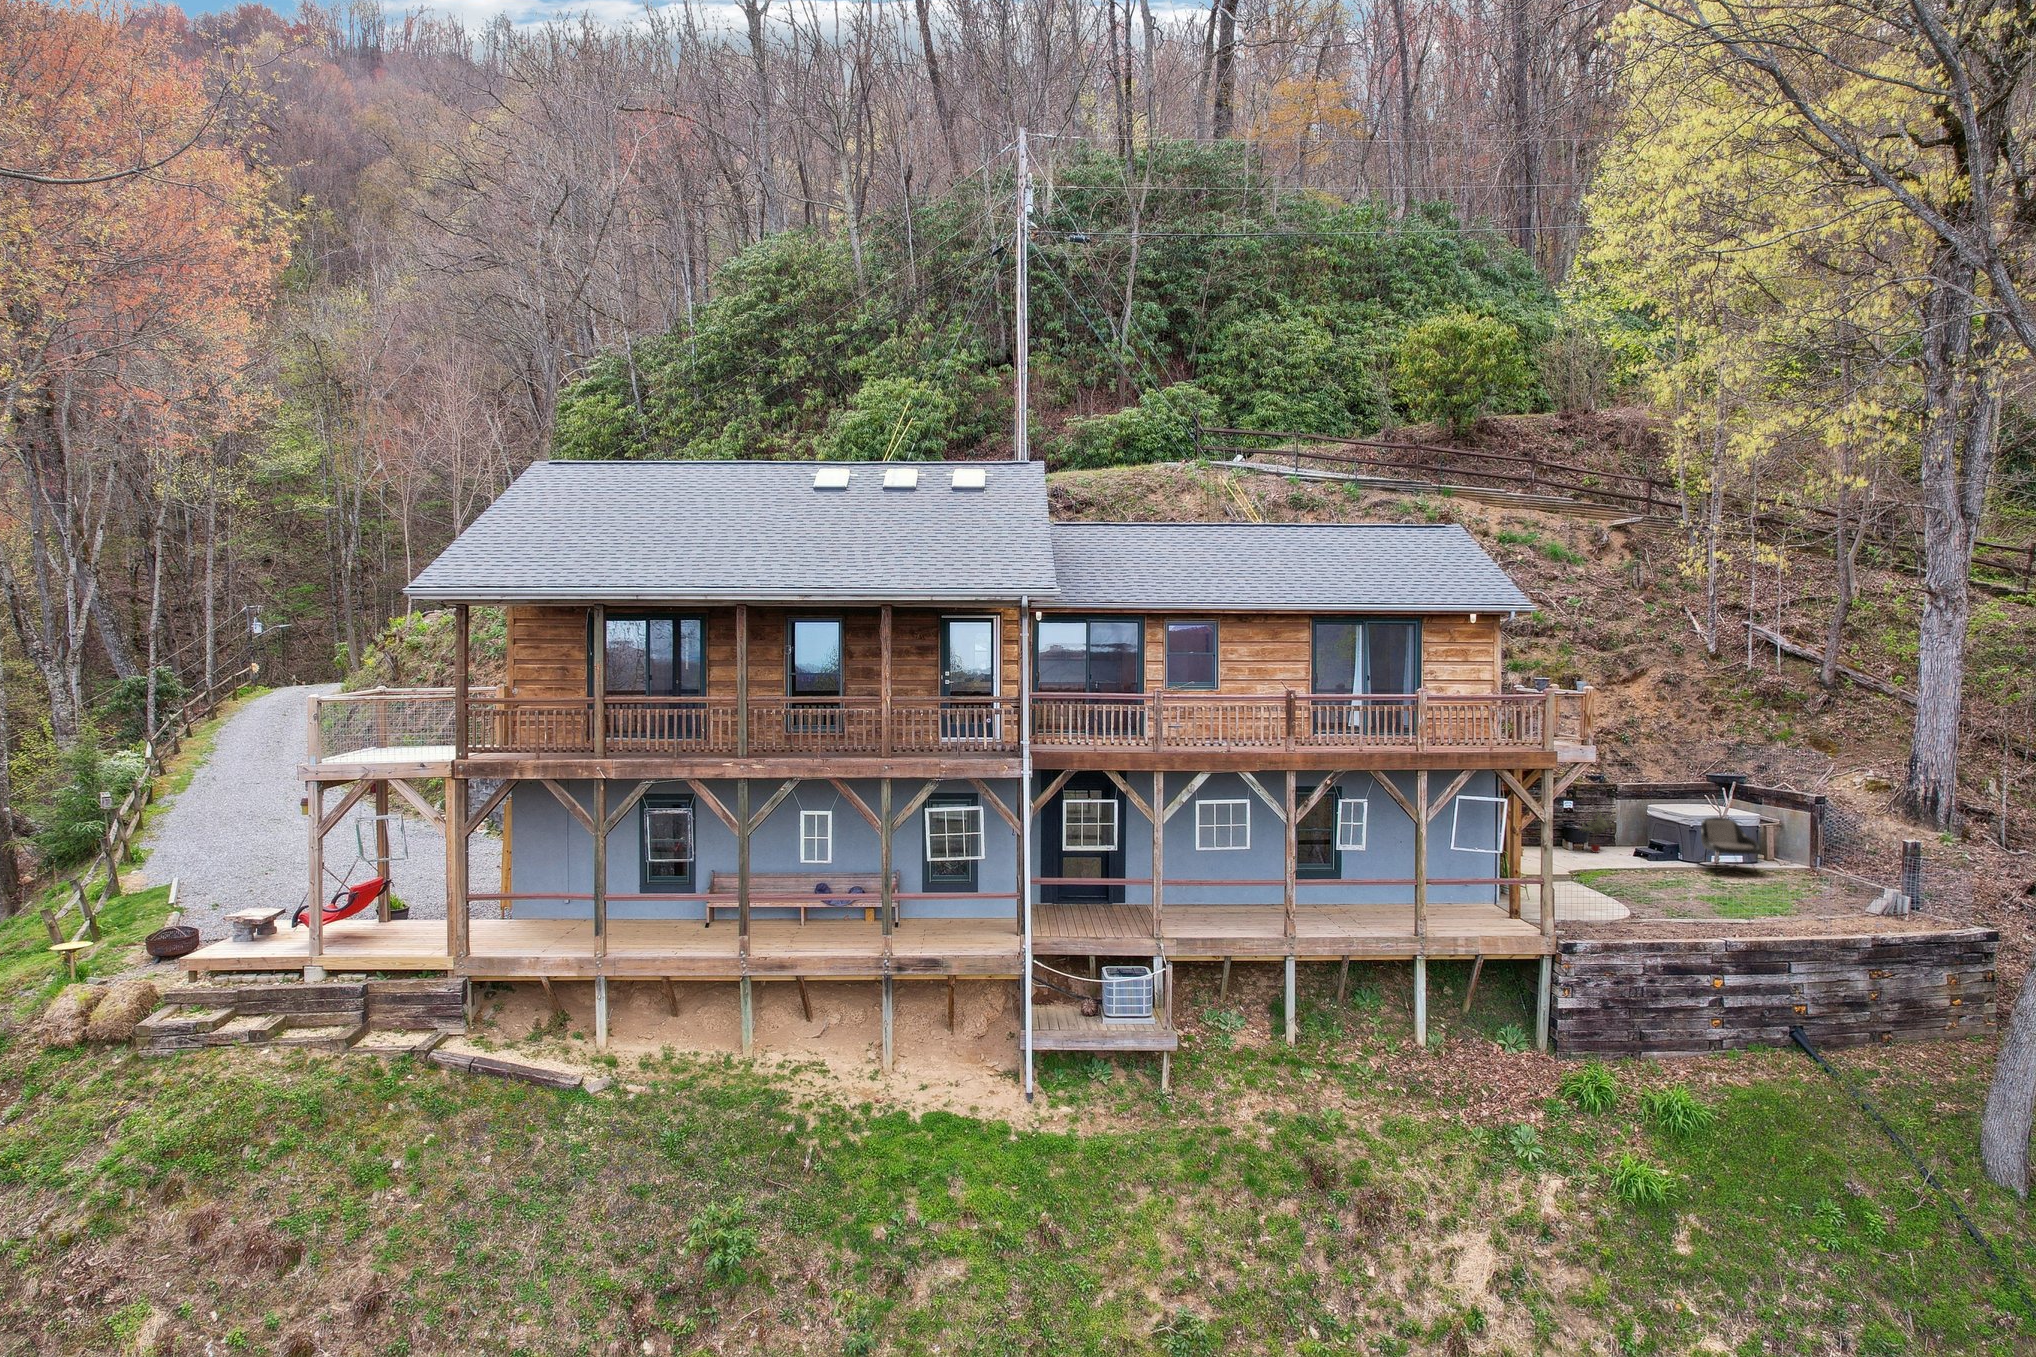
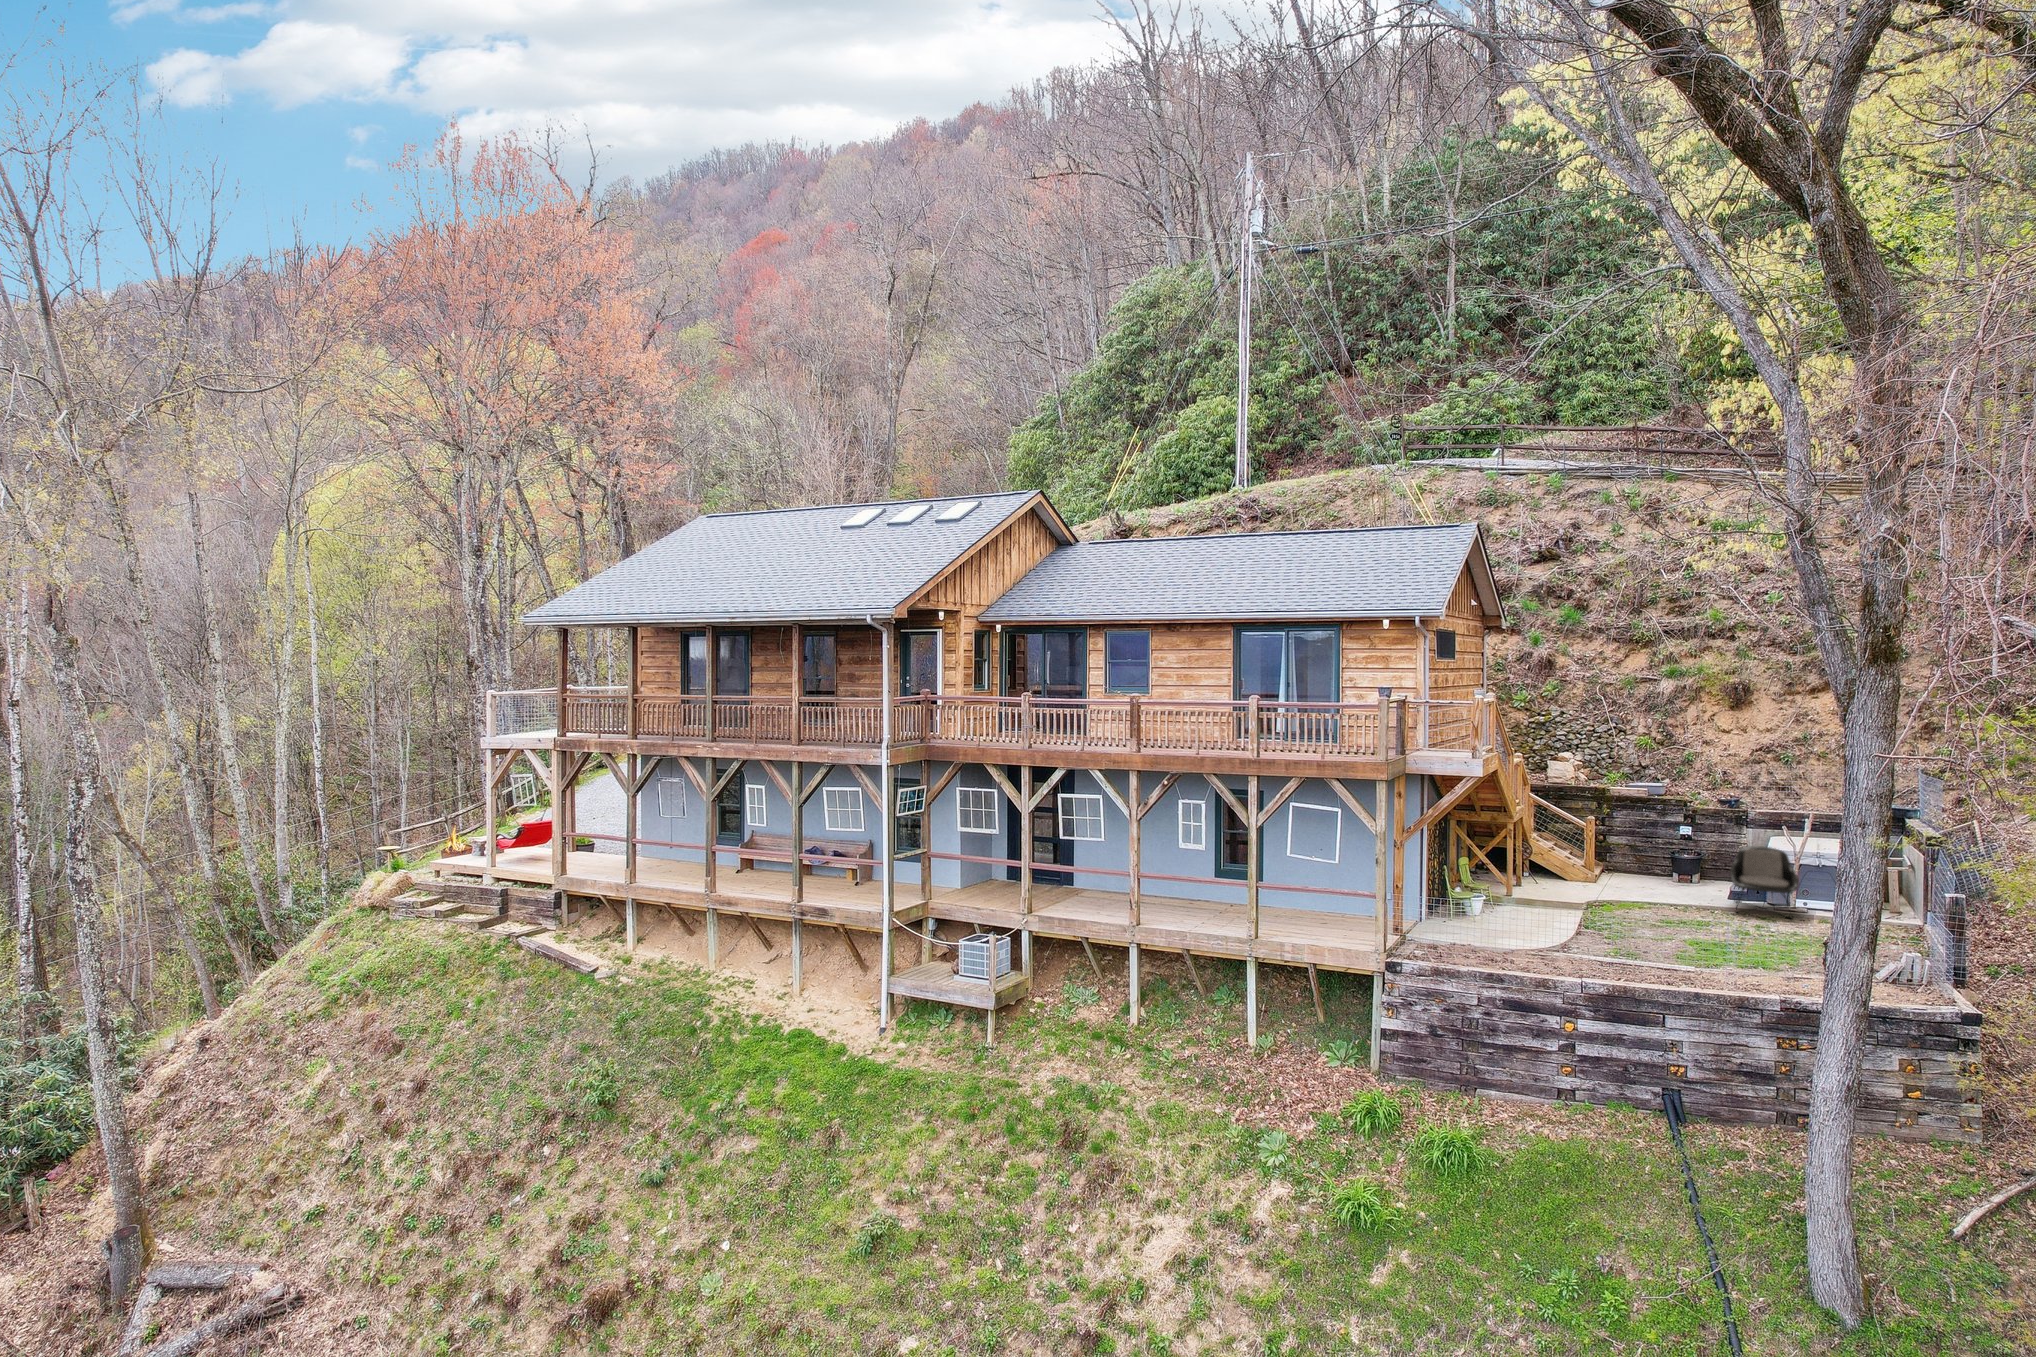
potted tree: present [1580,810,1613,853] -> none [1610,828,1657,878]

